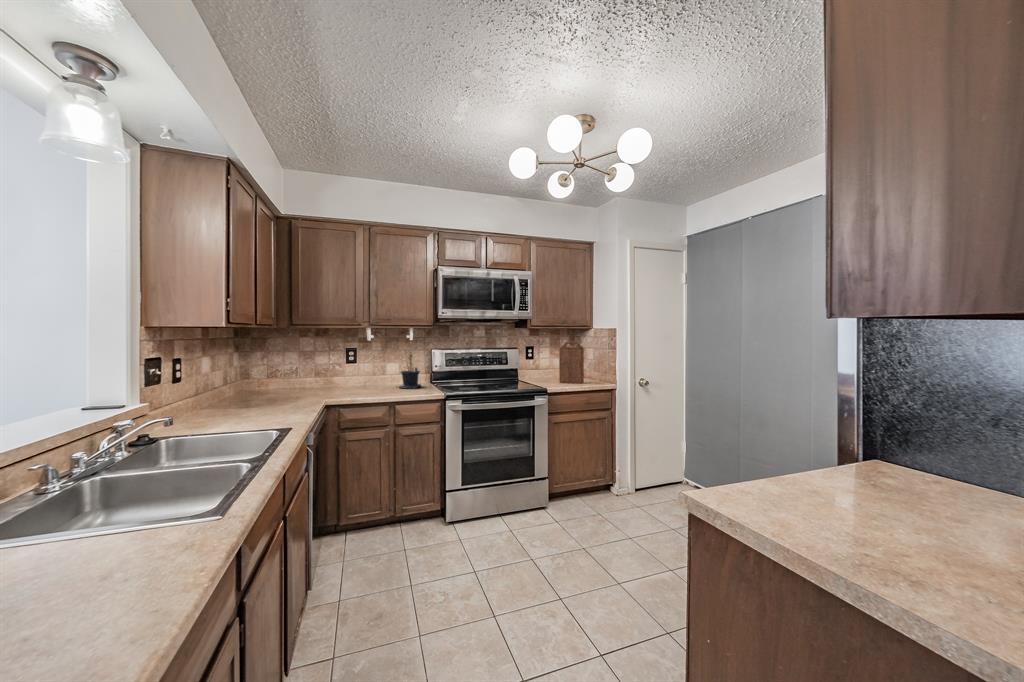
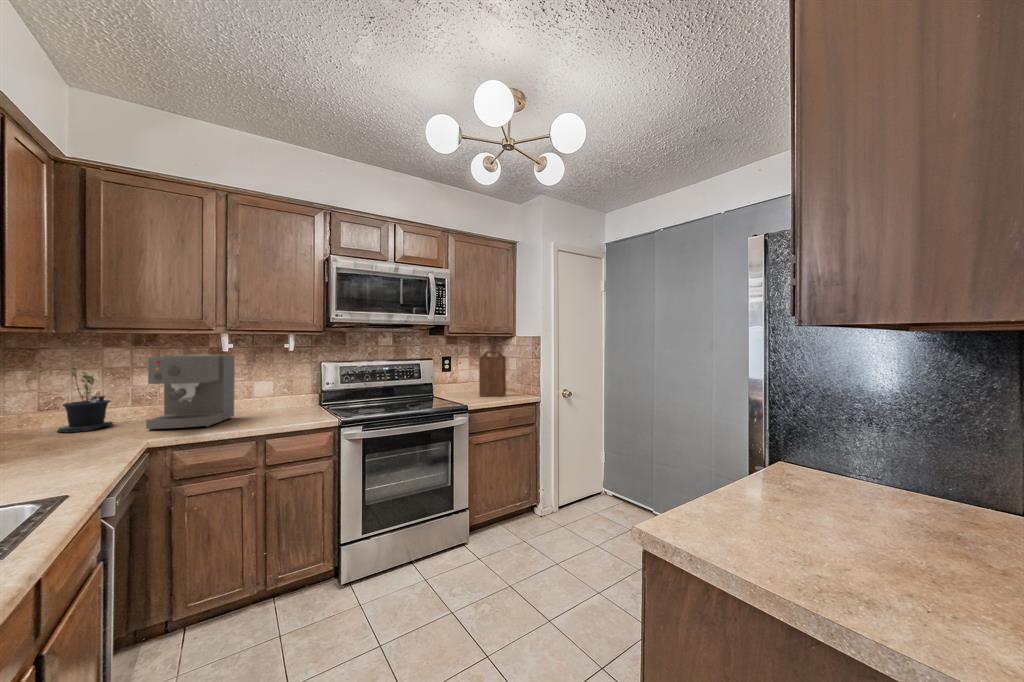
coffee maker: none [327,344,375,394] -> present [146,355,235,430]
potted plant: present [399,349,421,389] -> present [57,366,113,433]

